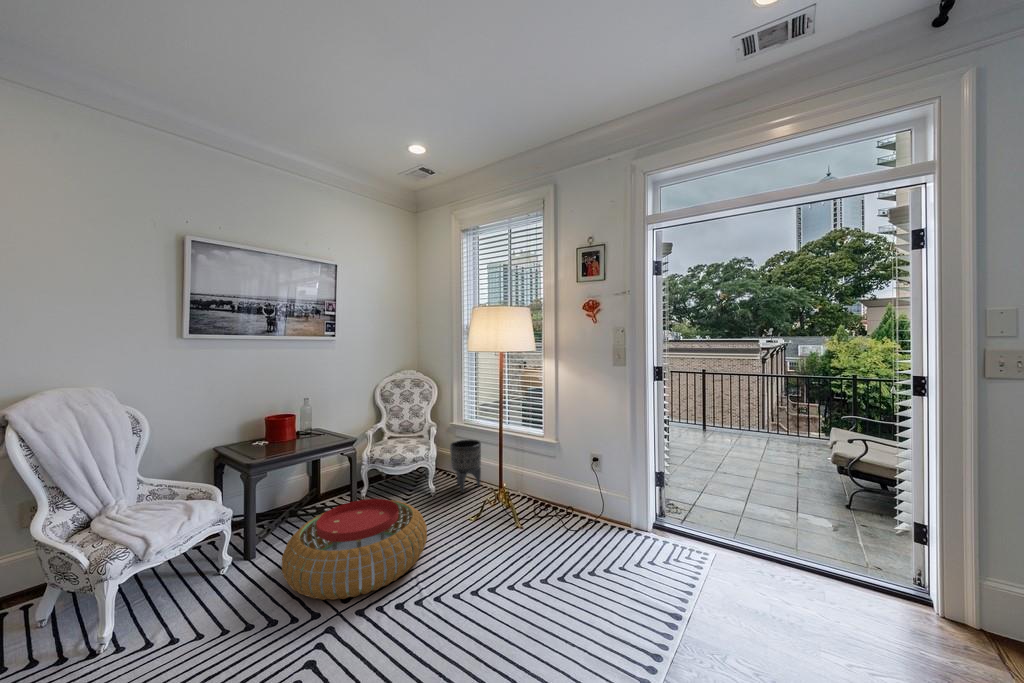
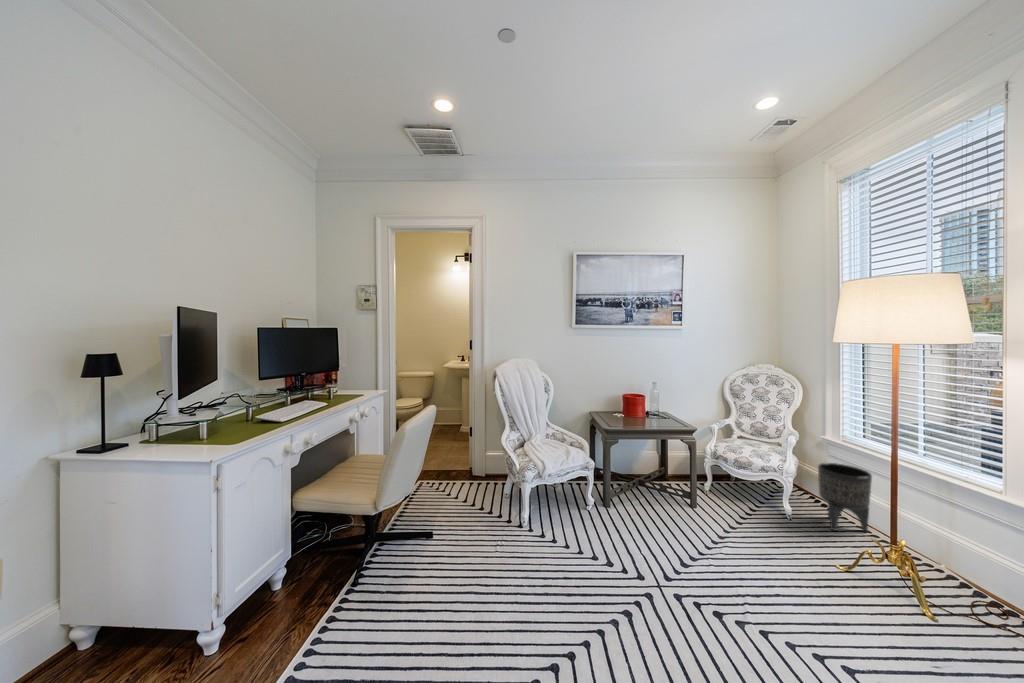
pouf: present [282,499,427,600] -> none [624,490,766,586]

